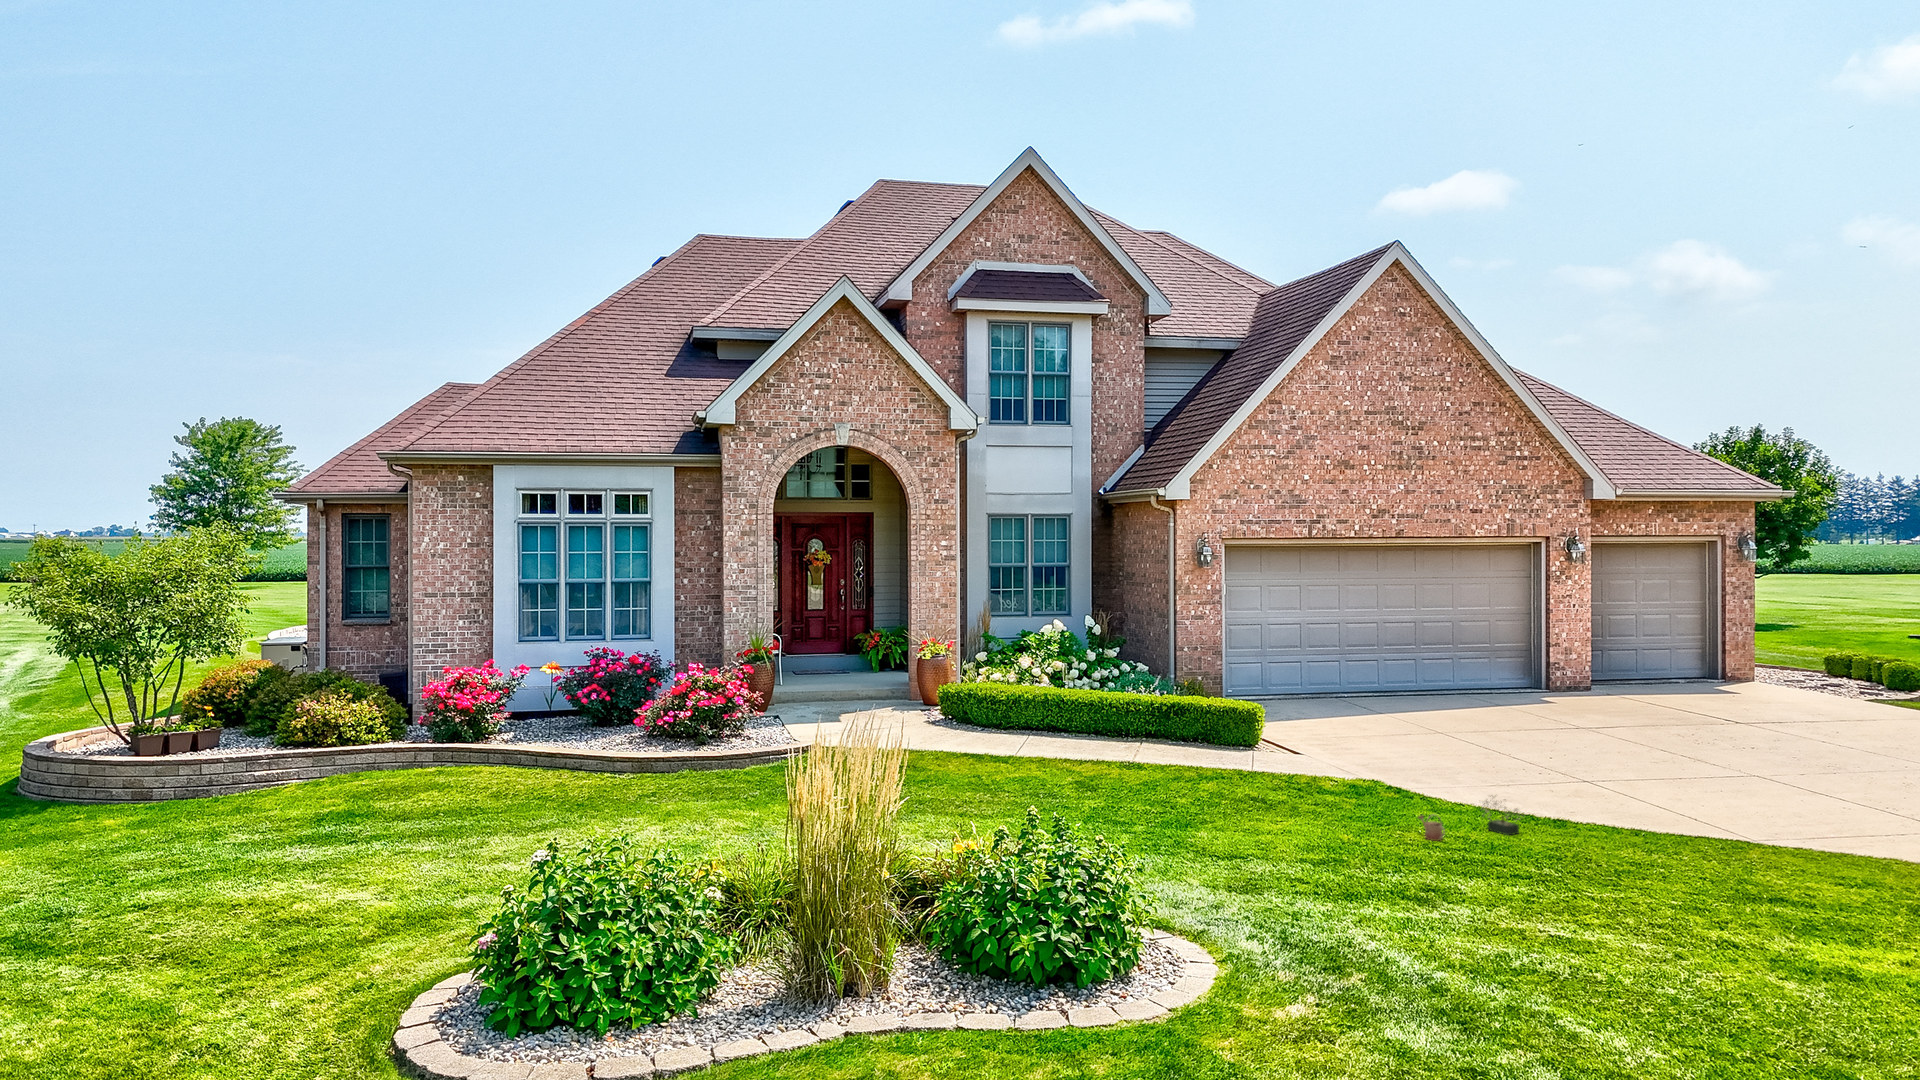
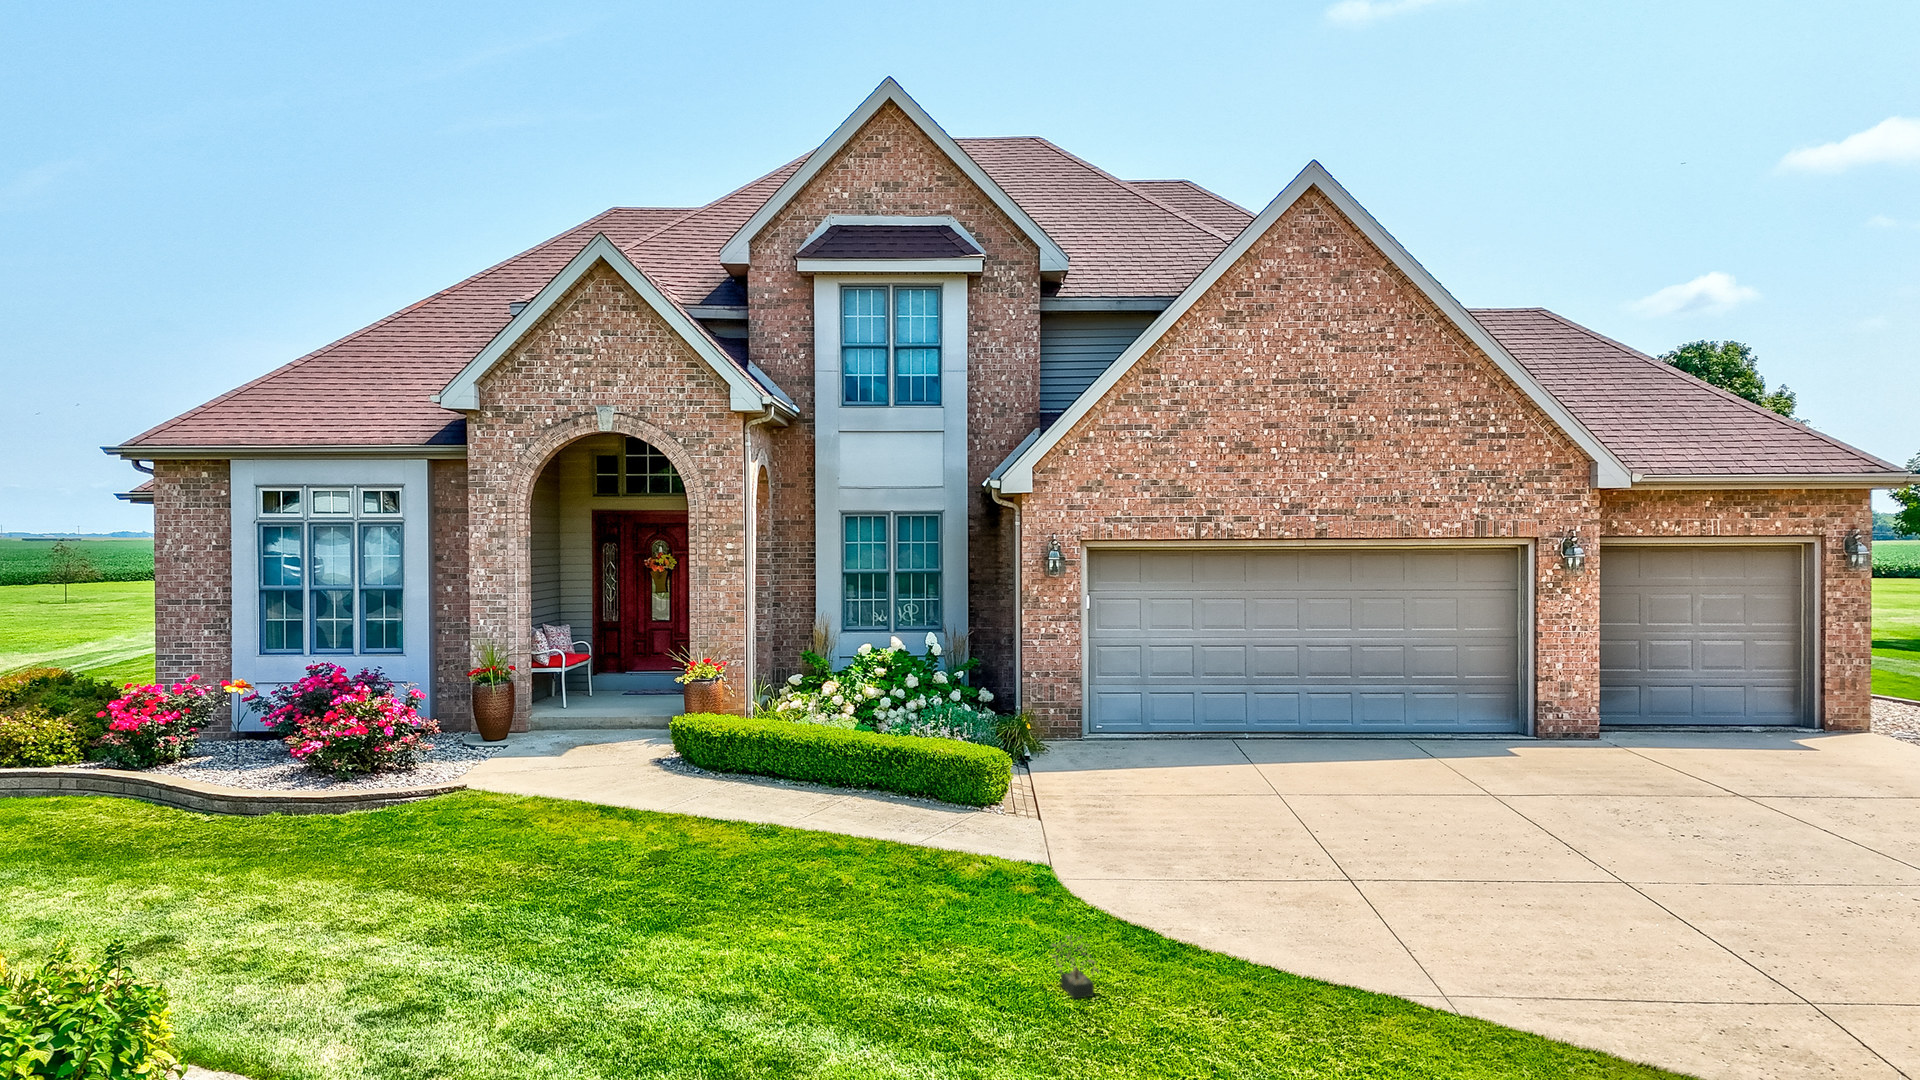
watering can: present [1418,814,1445,841] -> none [945,961,971,1002]

